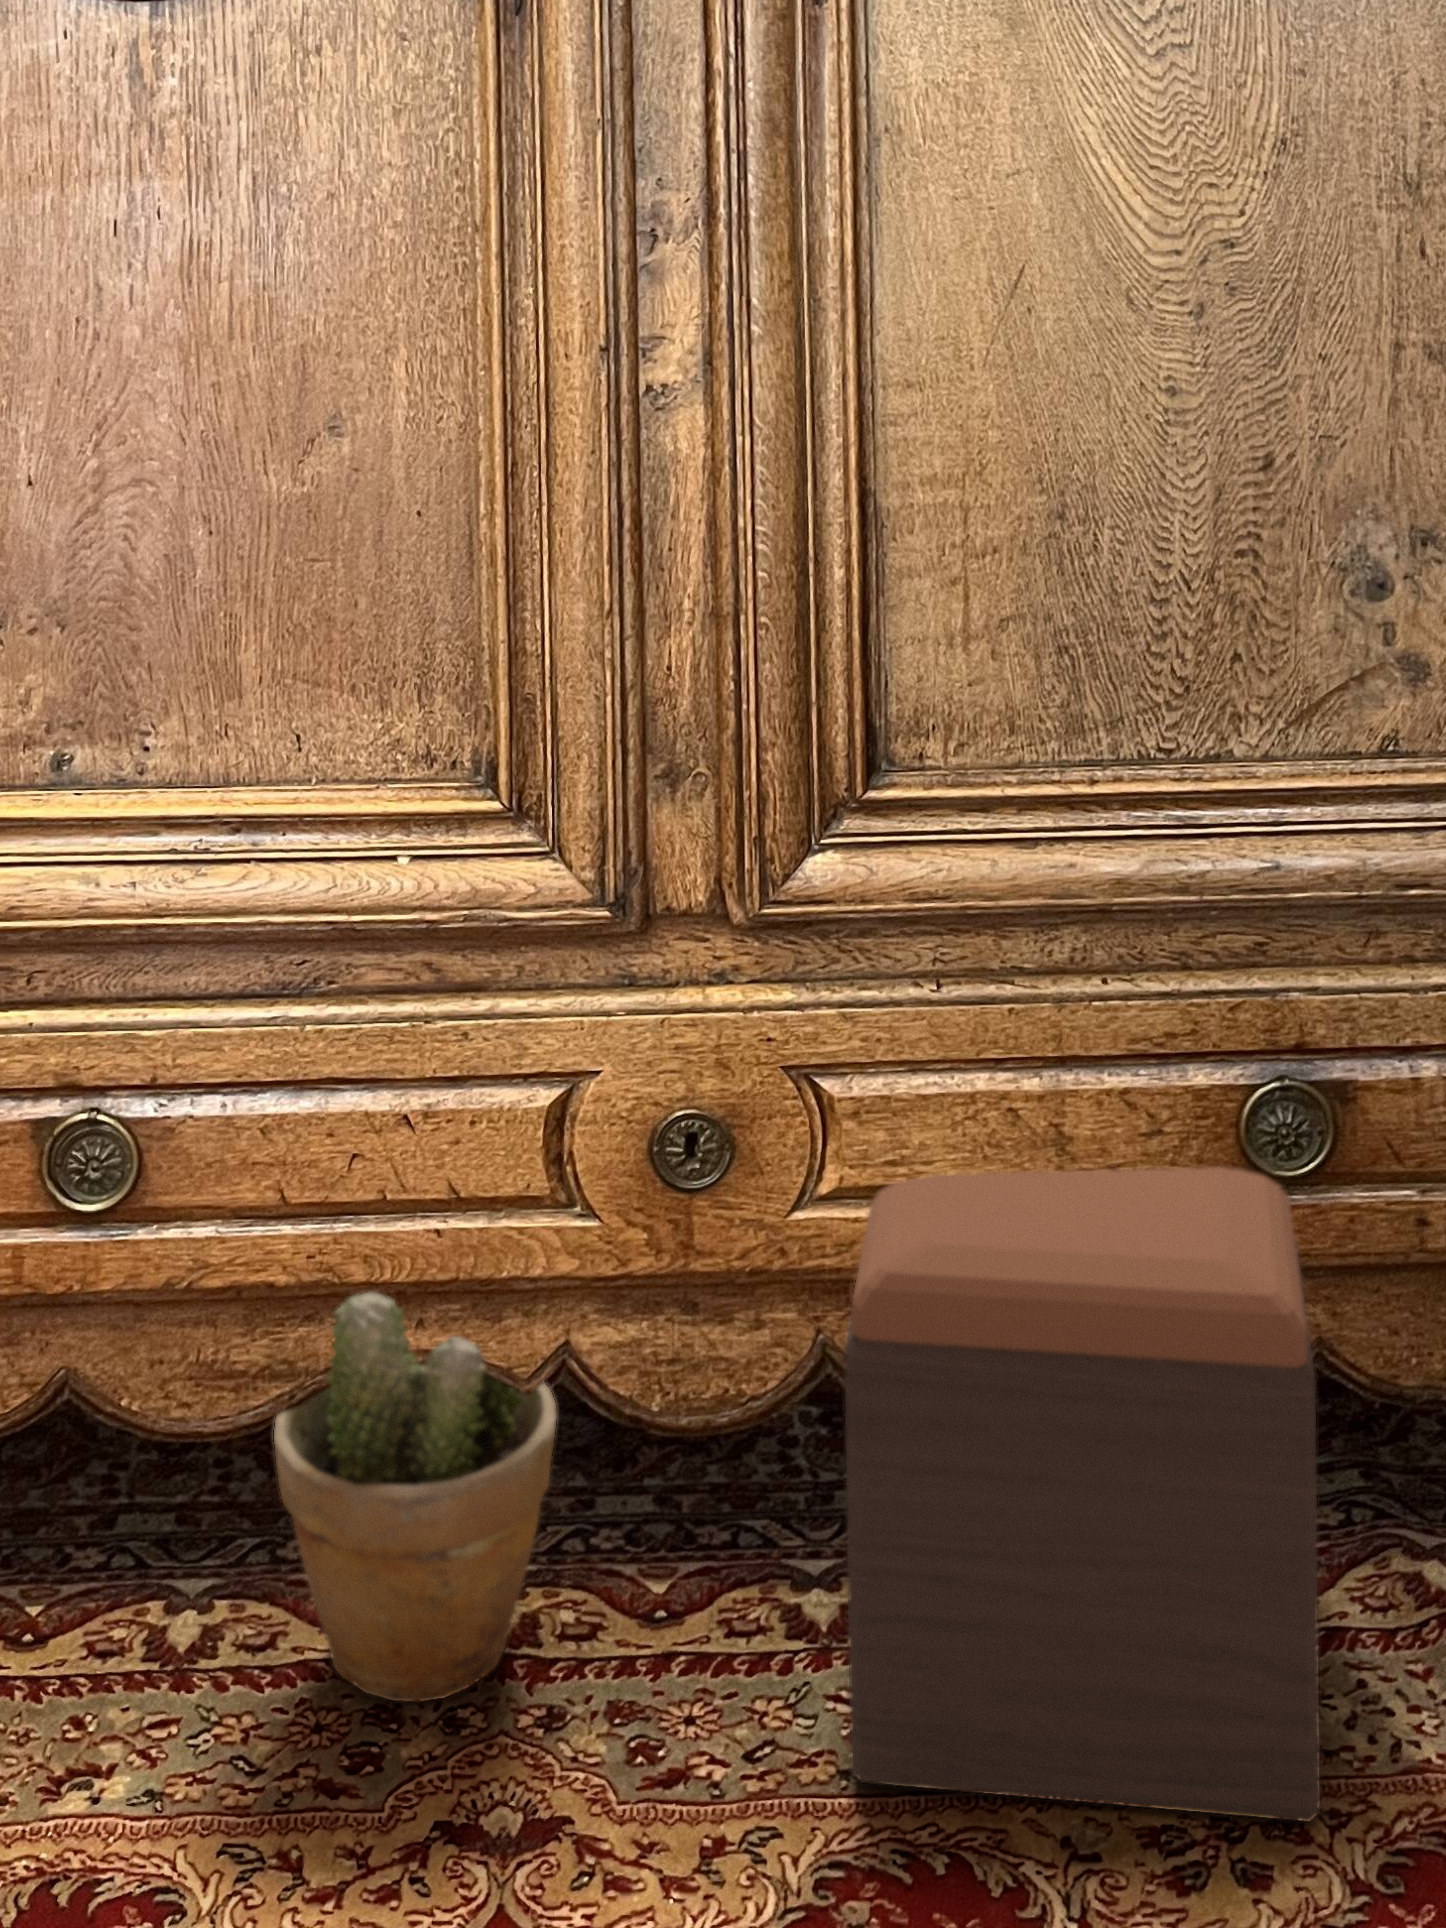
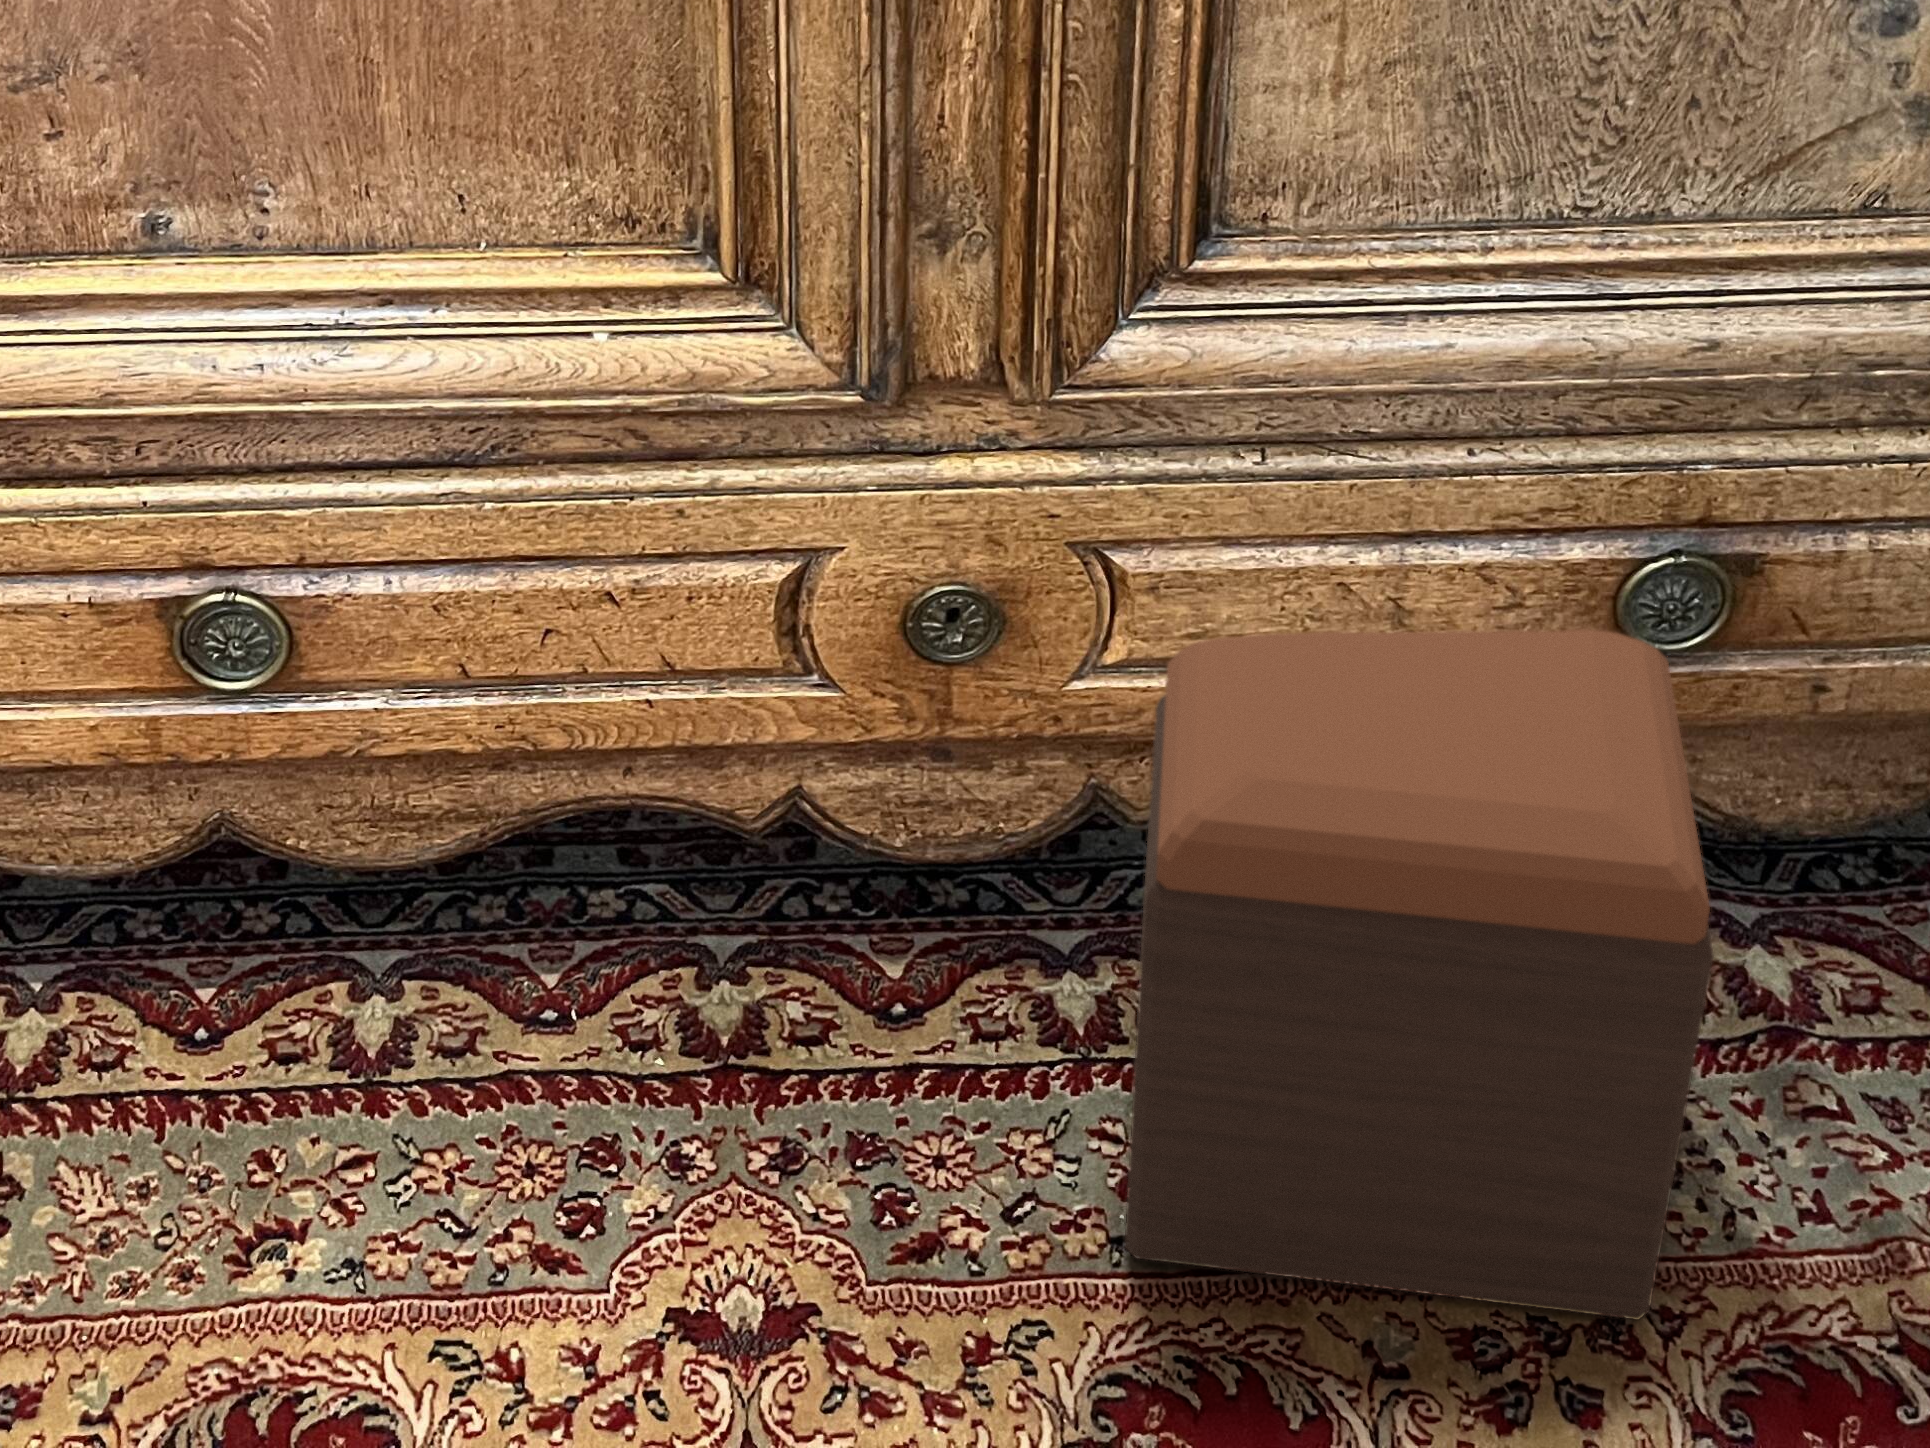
potted plant: present [274,1293,557,1702] -> none [463,702,788,1134]

